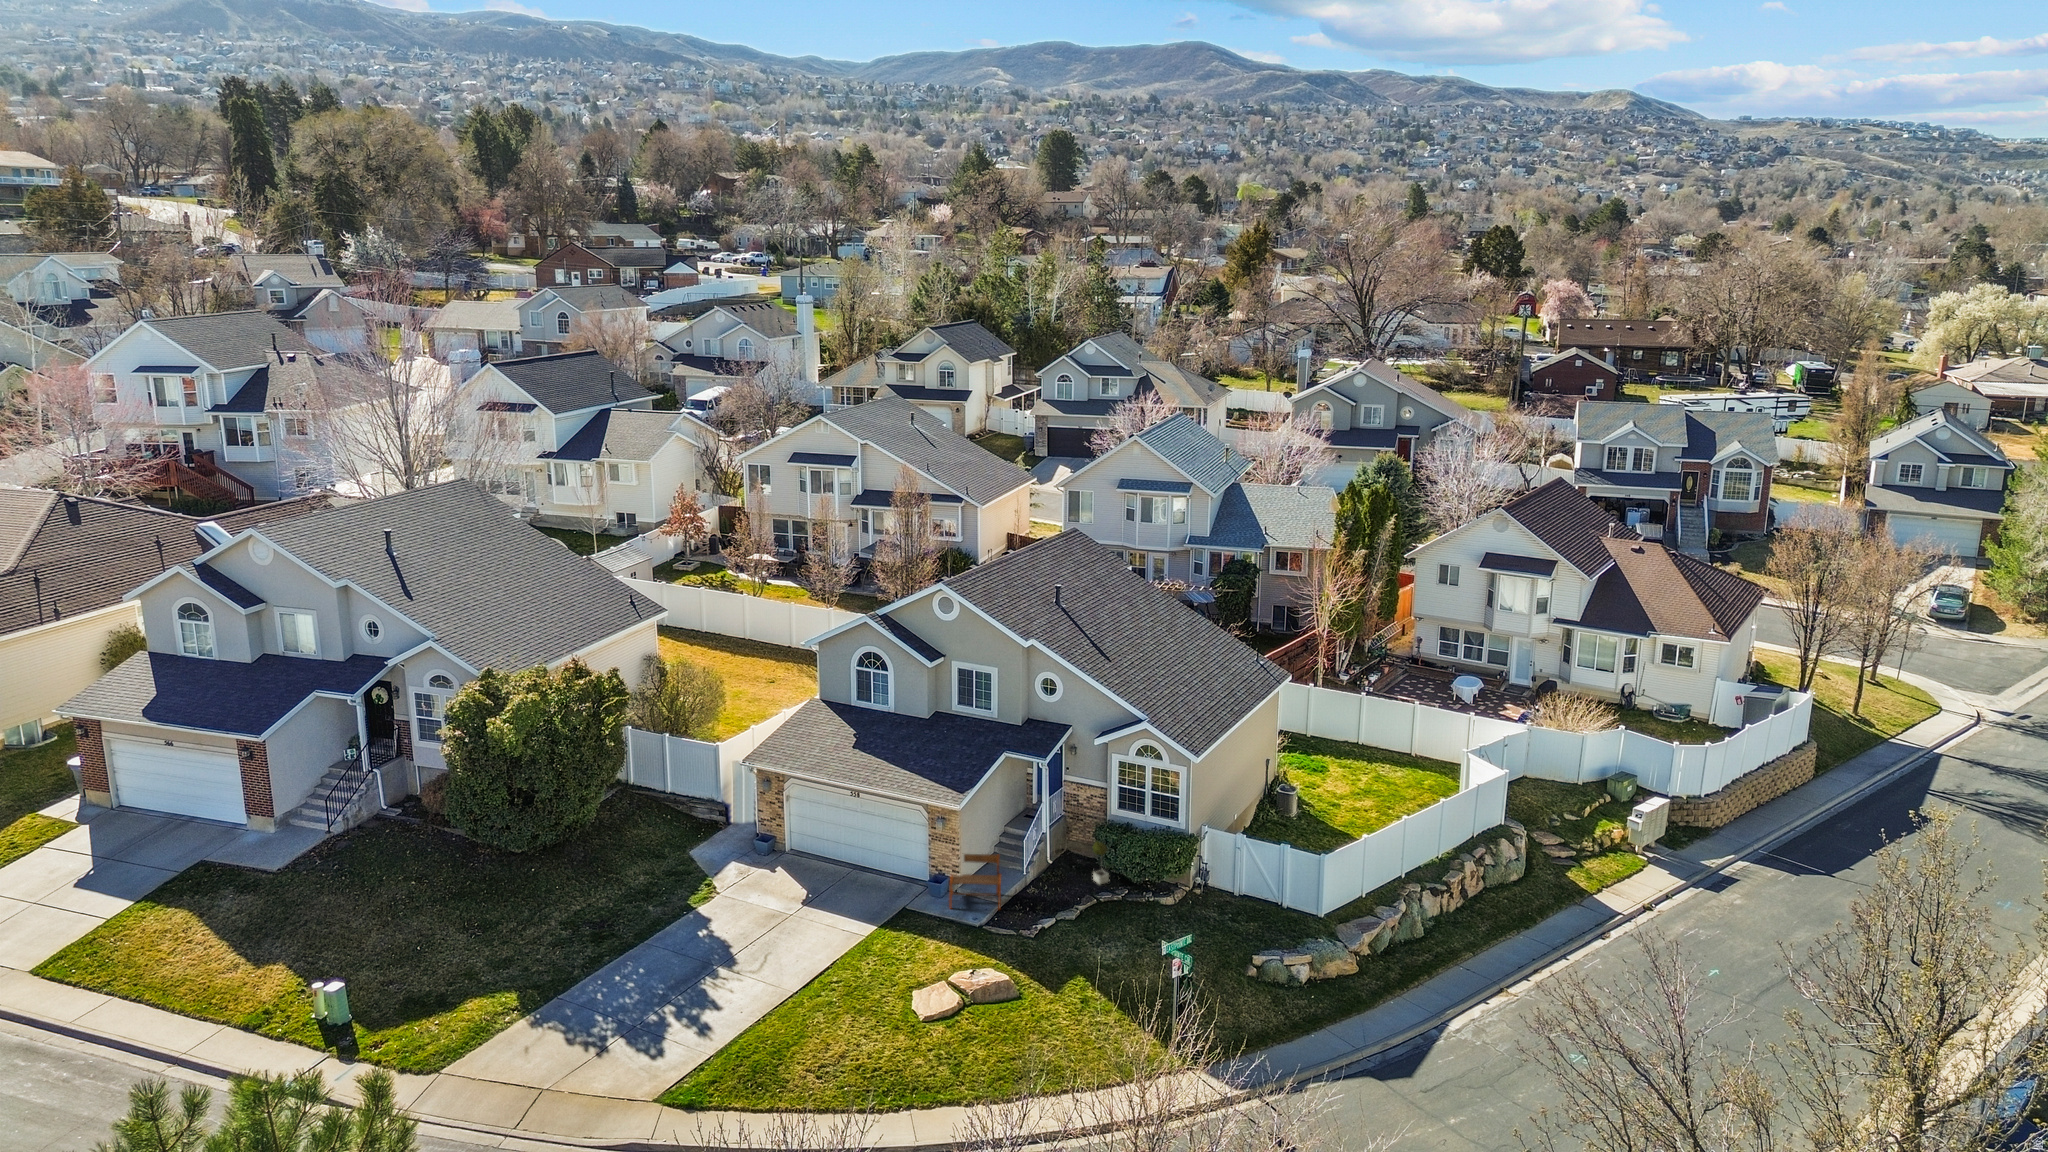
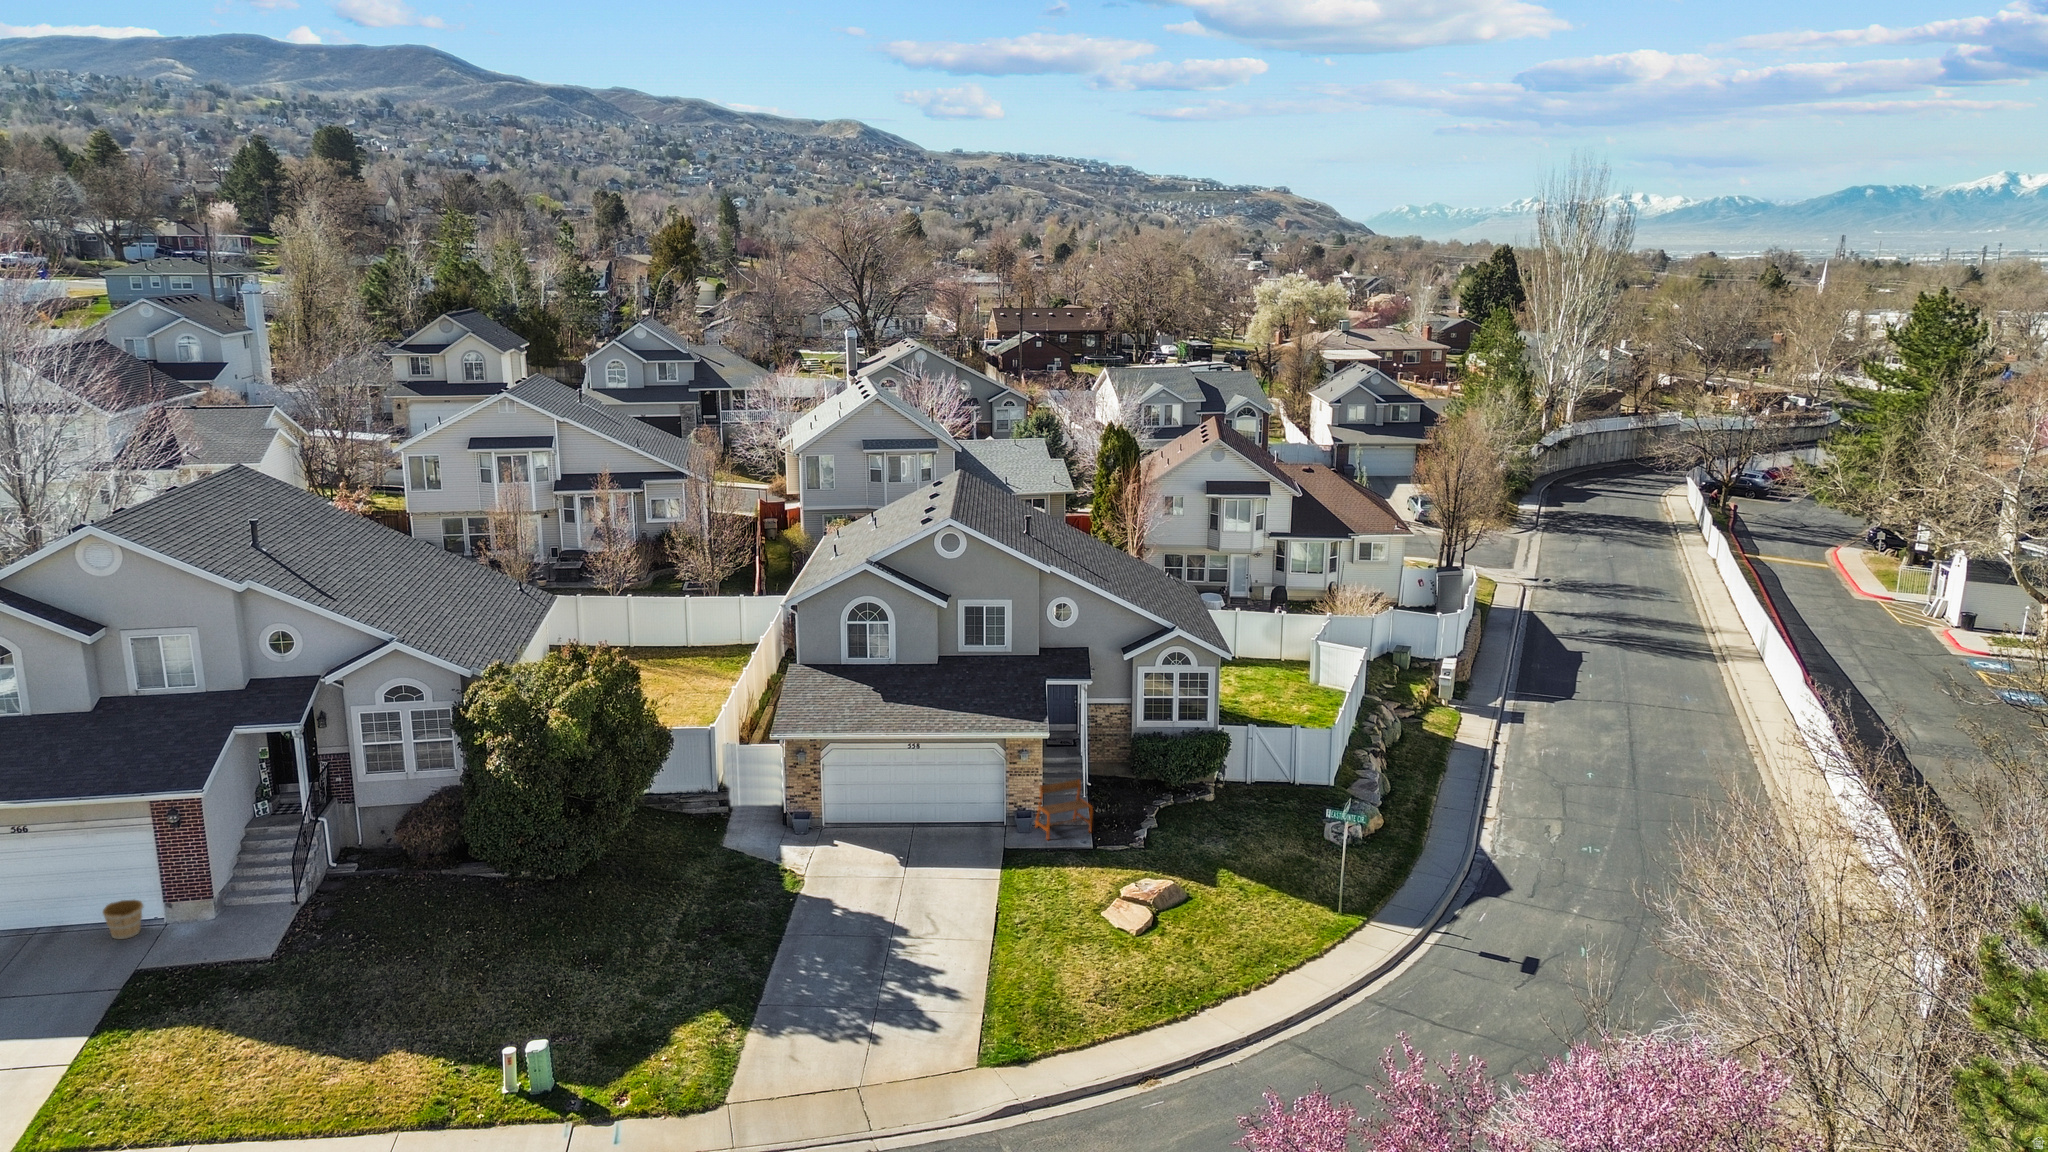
wooden bucket: none [217,811,247,839] -> present [103,900,143,939]
potted tree: present [1093,842,1109,884] -> none [1138,754,1154,796]

